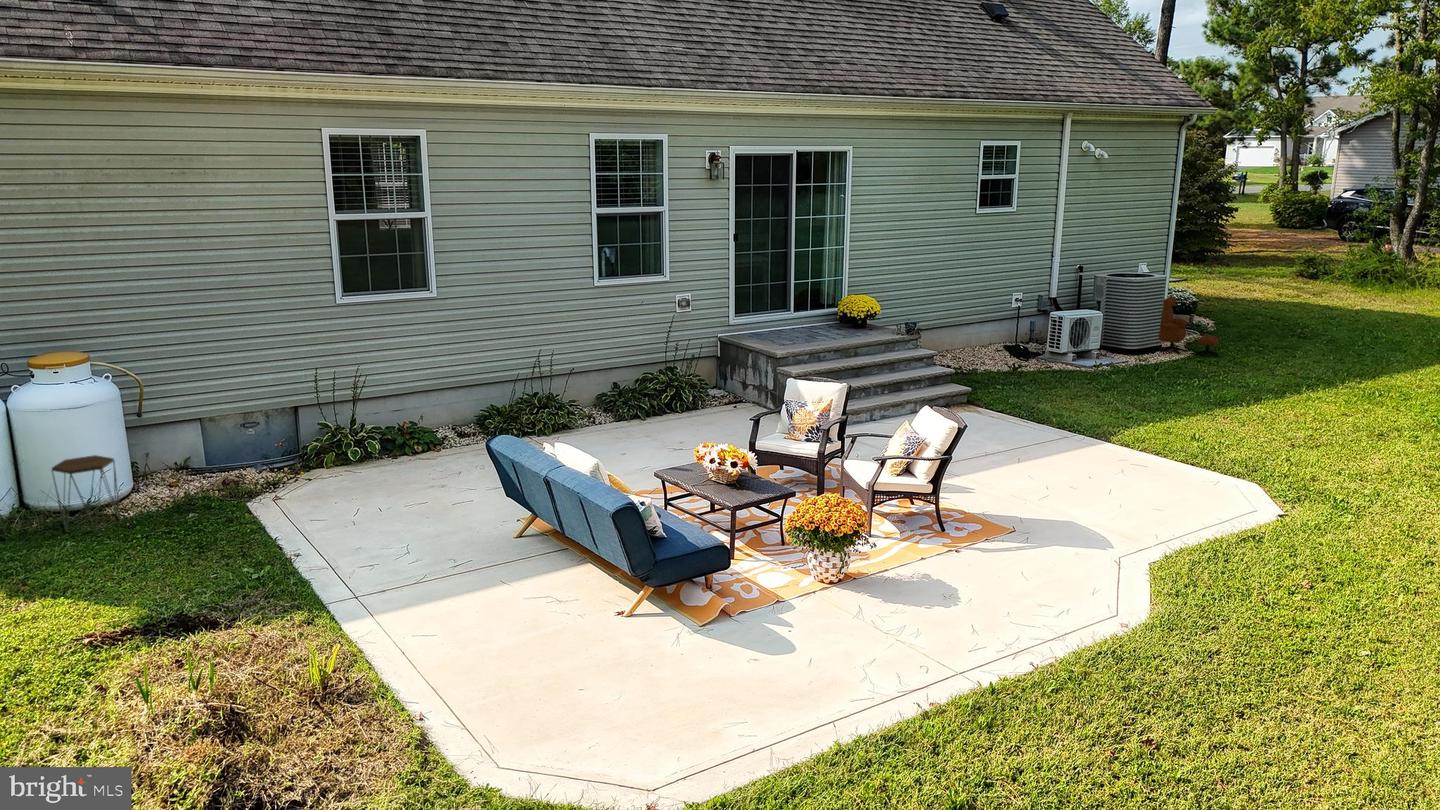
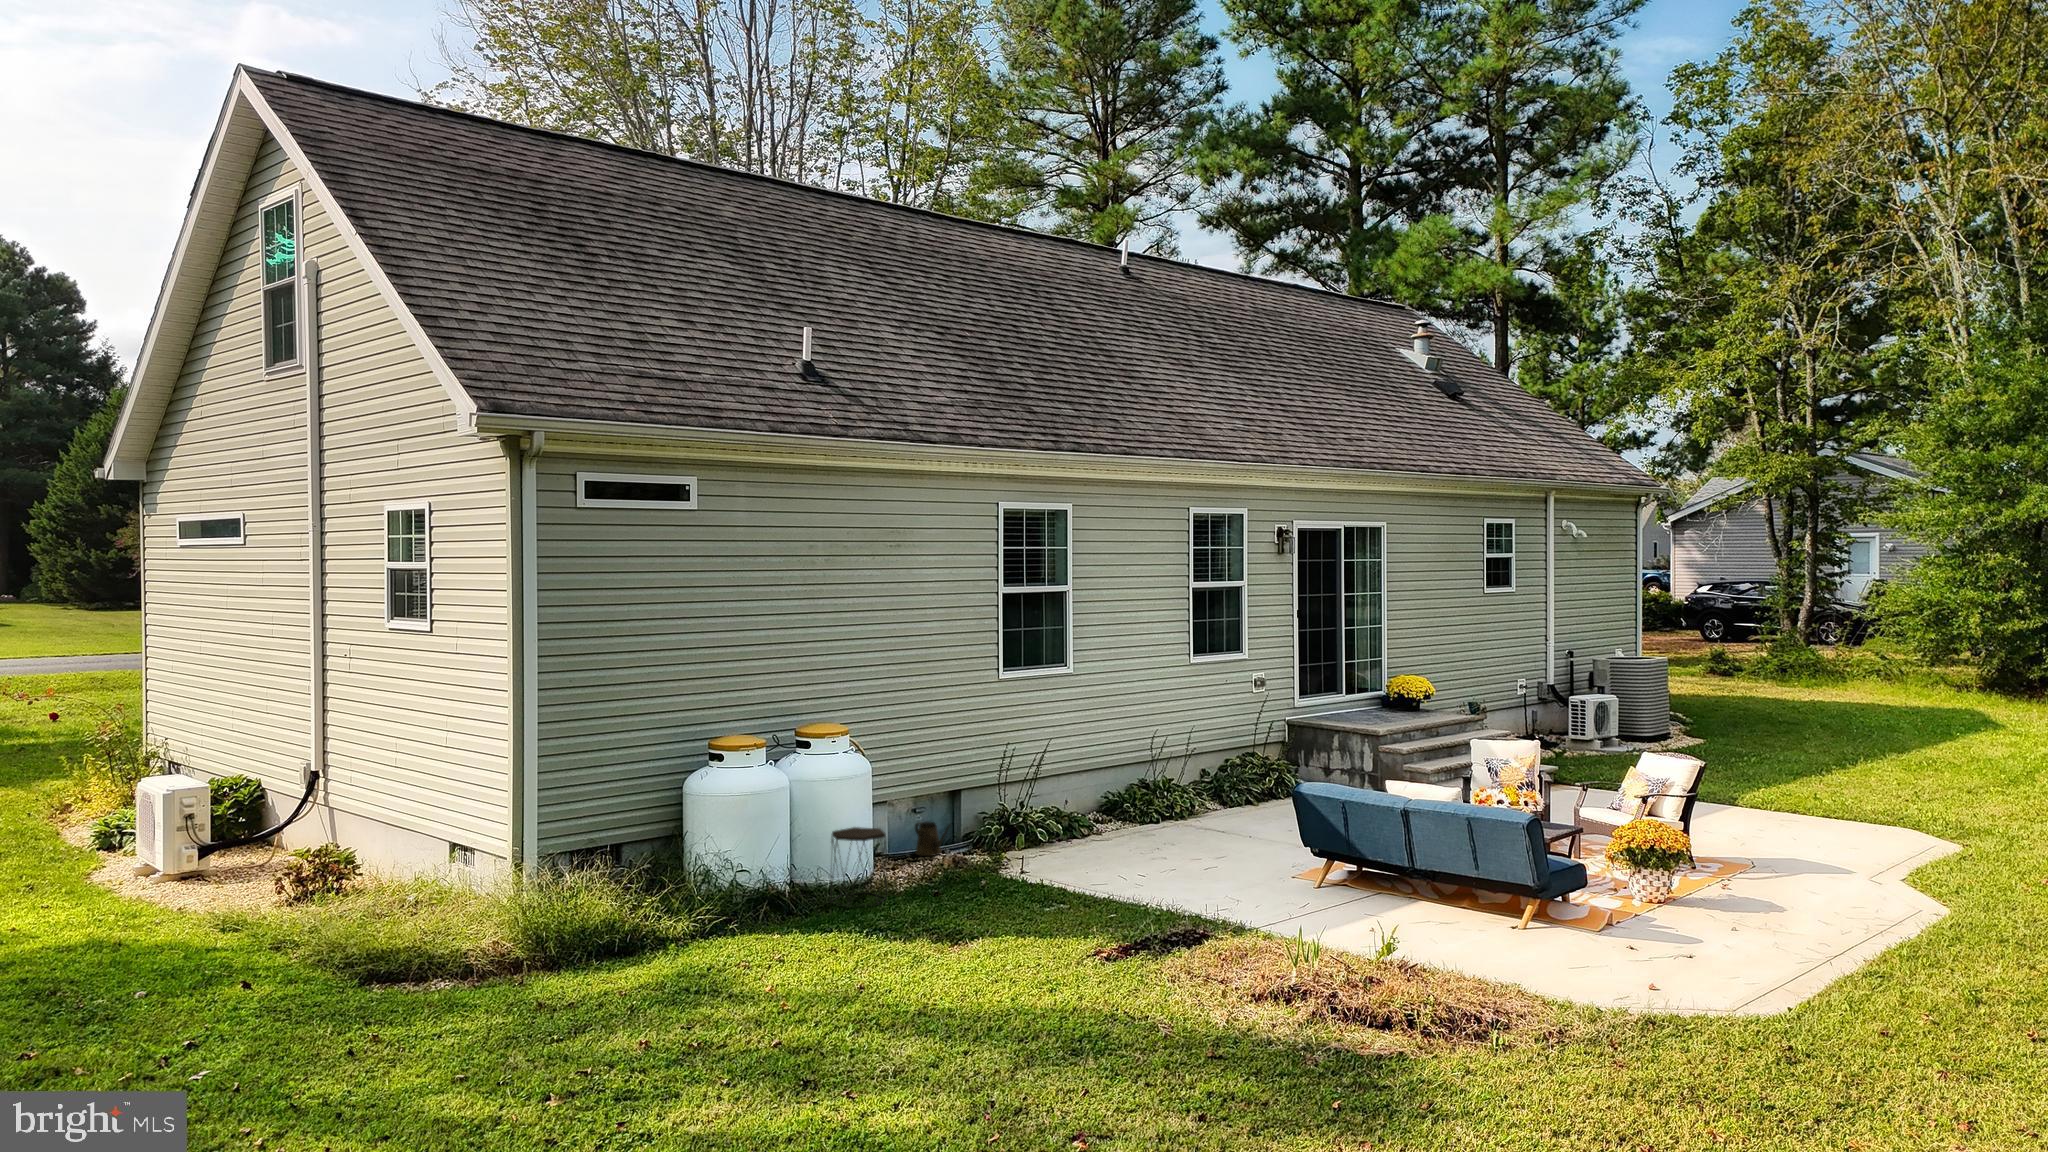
lounge chair: present [1156,297,1221,357] -> none [1665,678,1739,738]
watering can: none [240,437,267,470] -> present [915,821,950,856]

